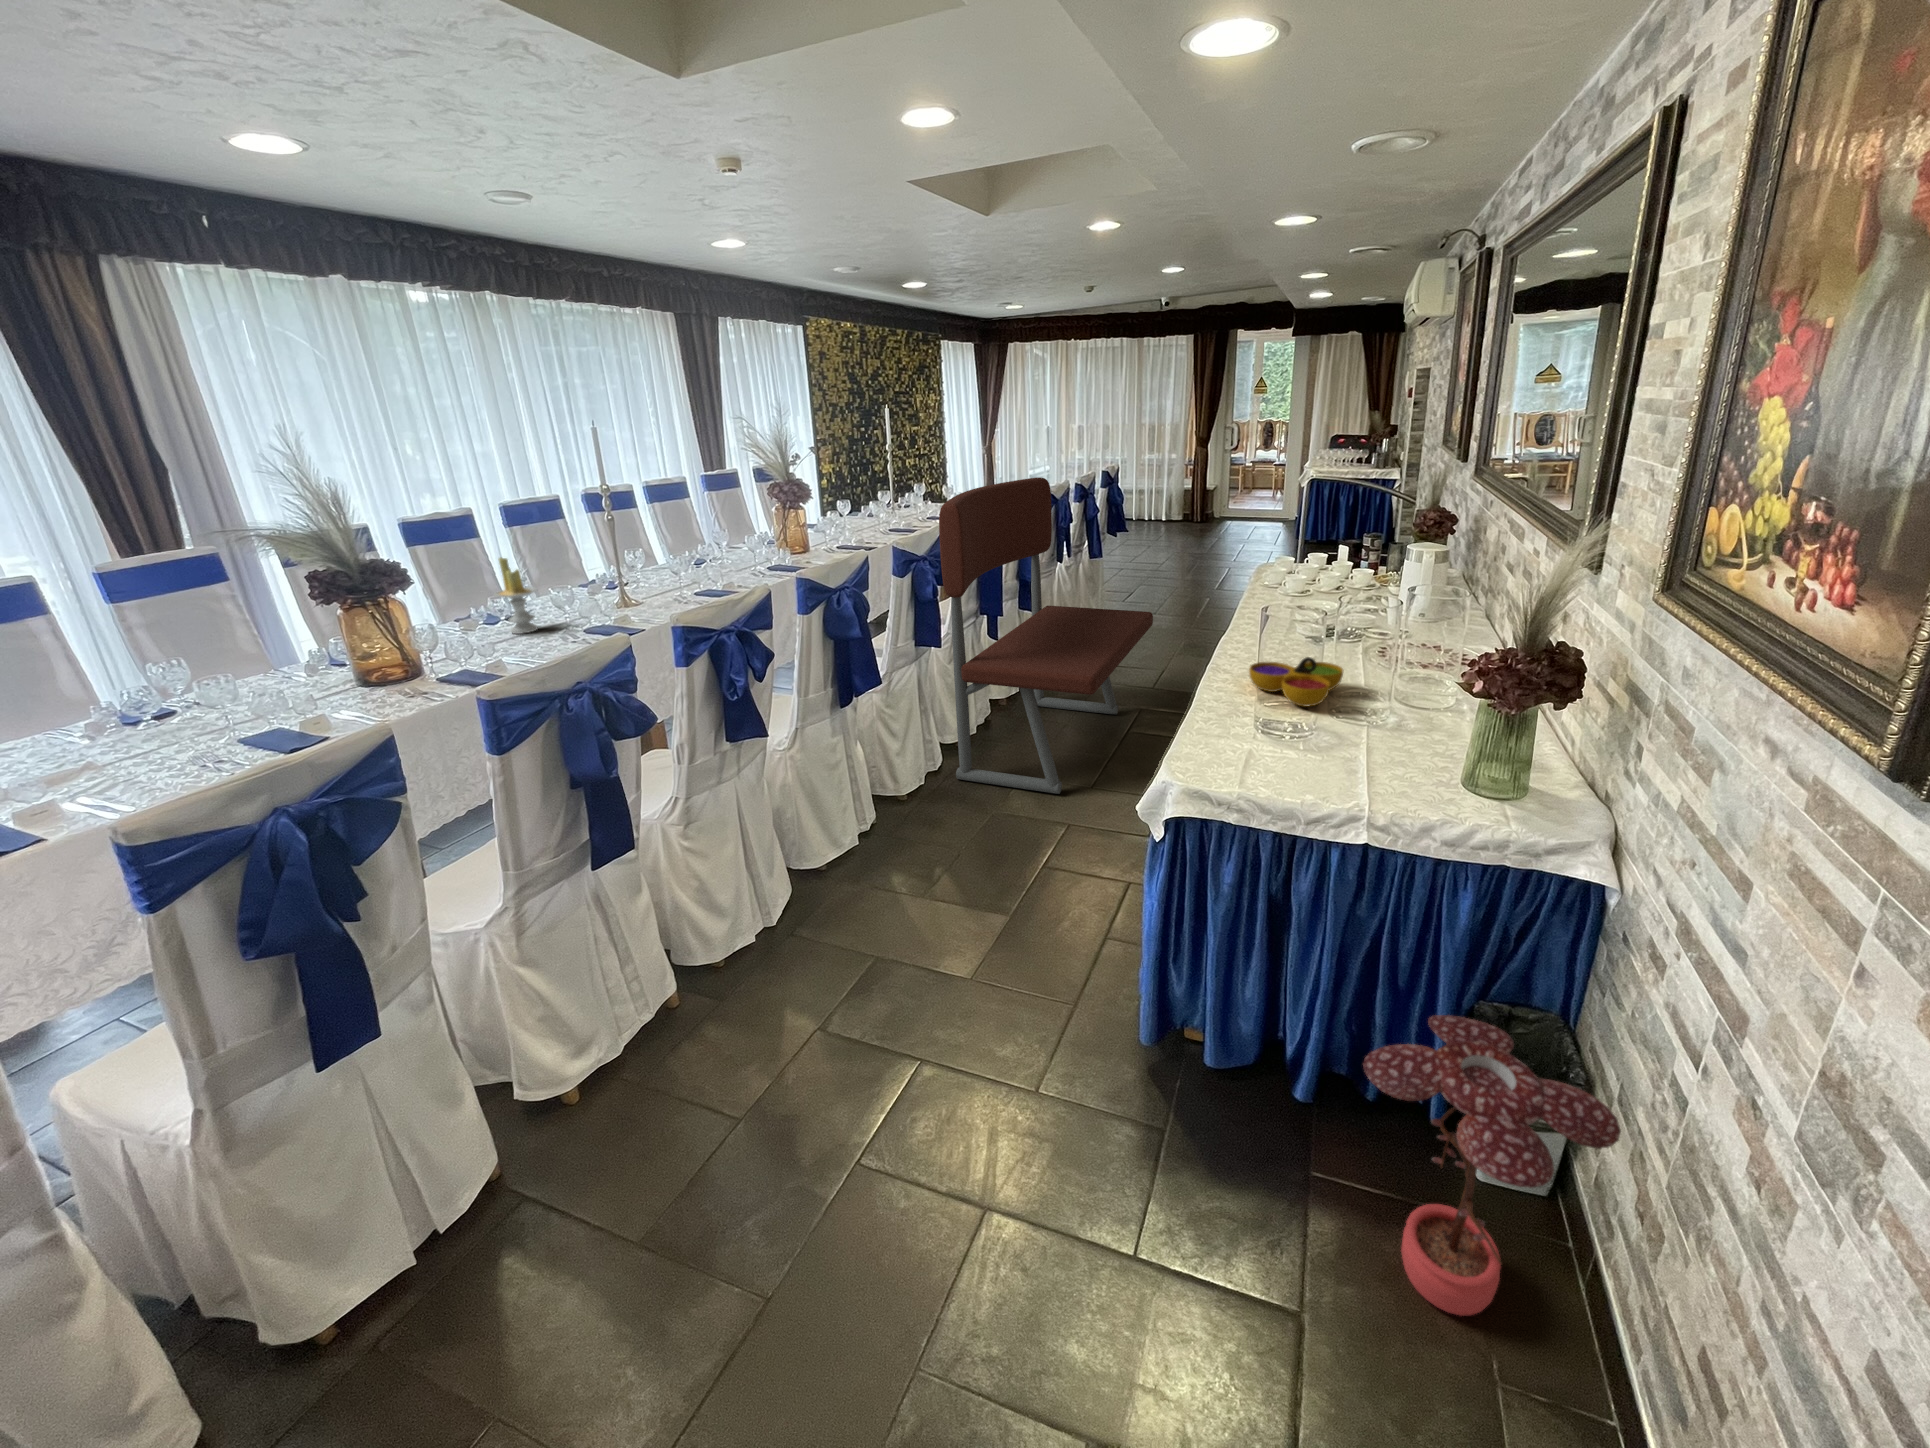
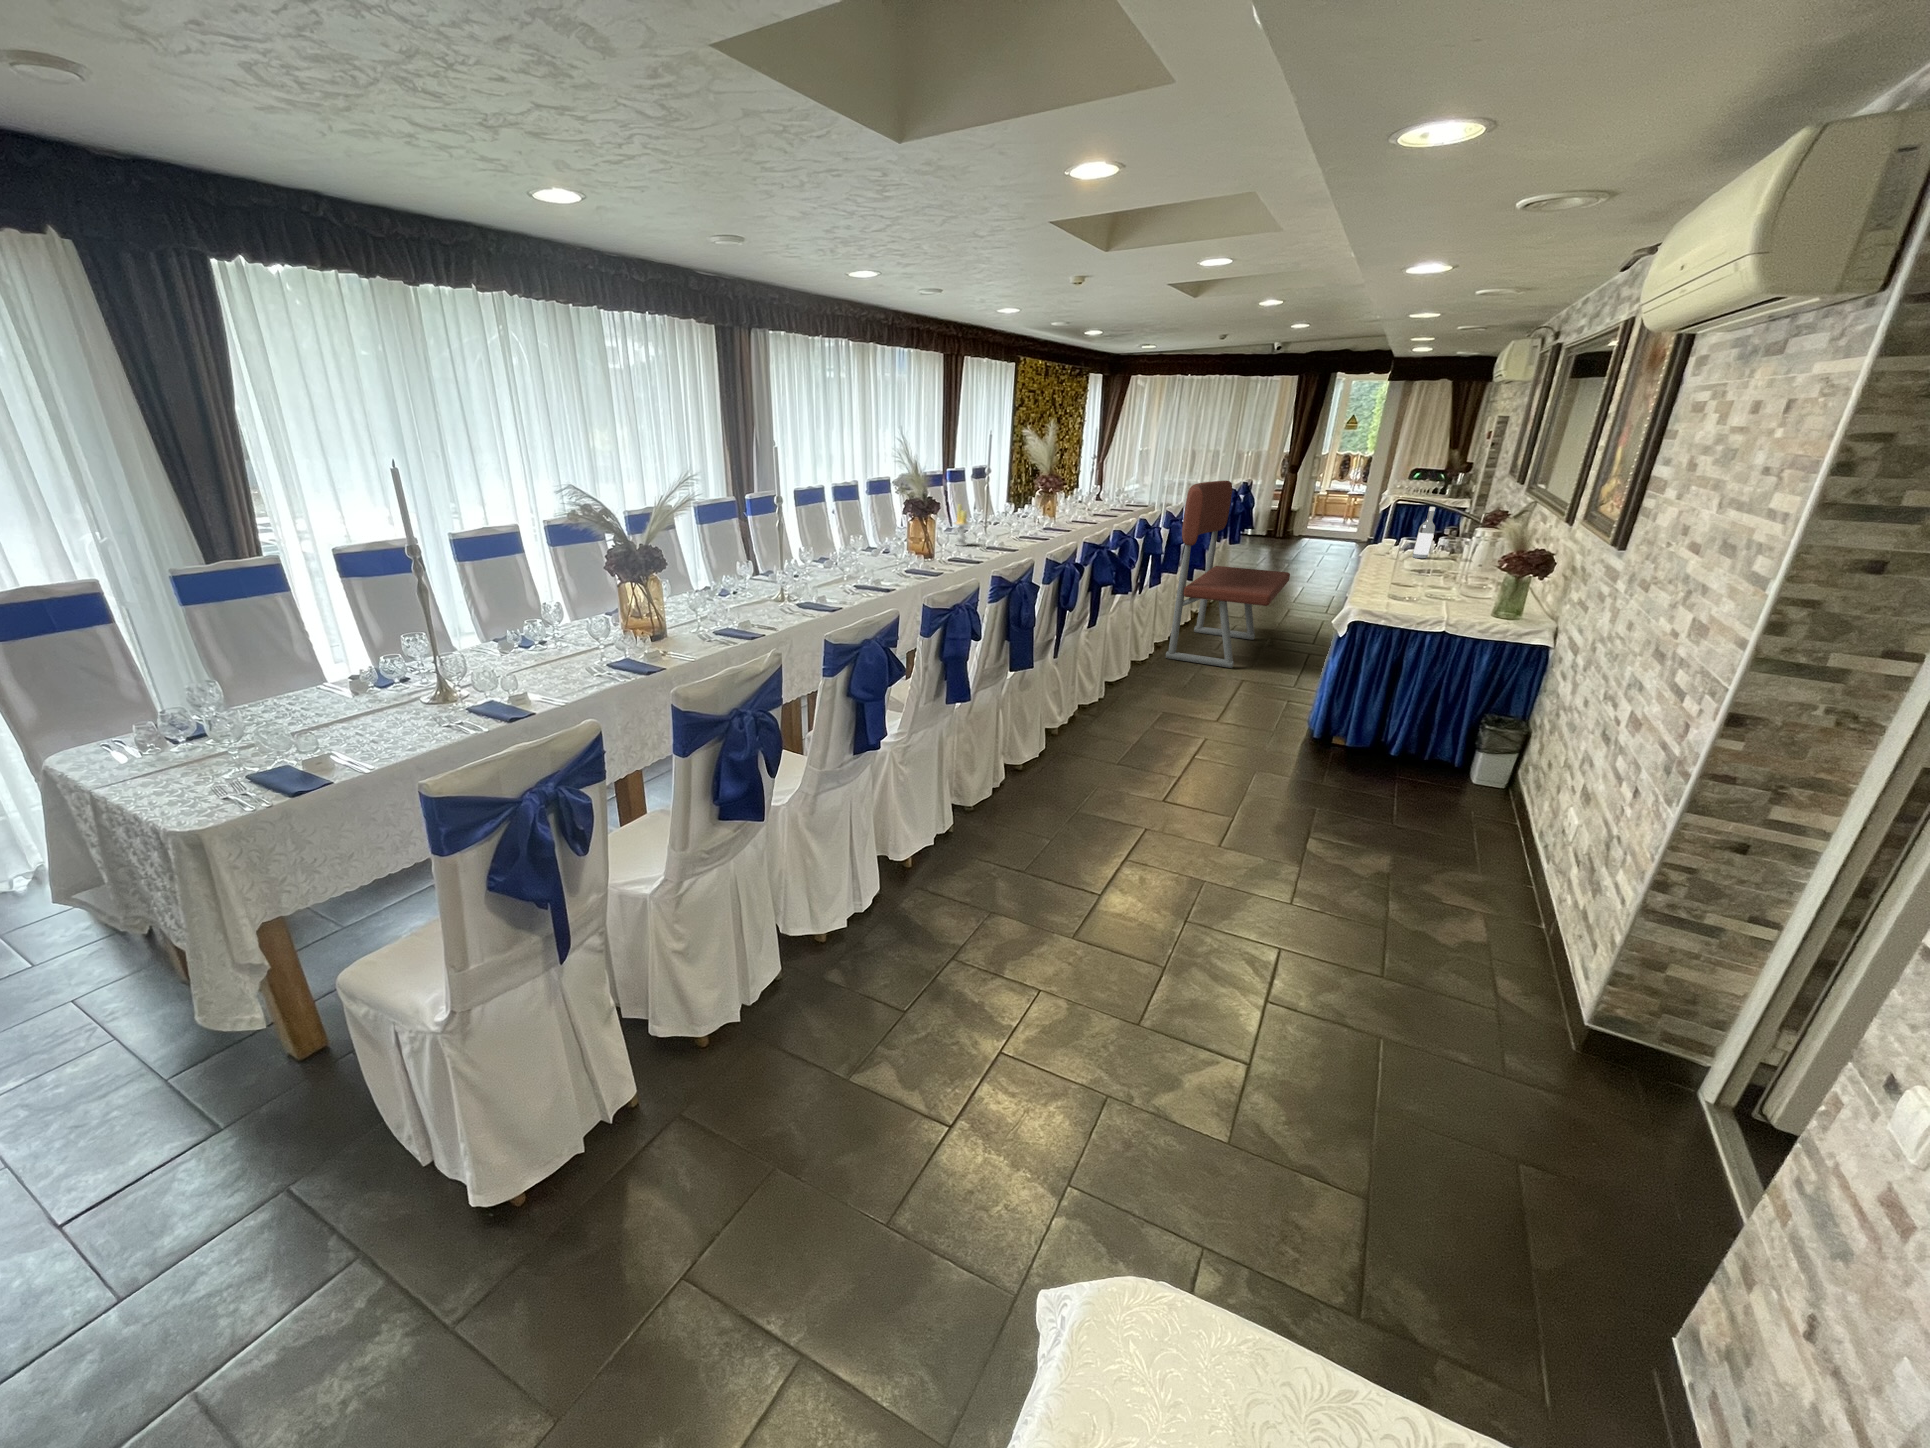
wine bottle: none [1318,510,1345,594] -> present [1412,507,1435,558]
decorative bowl: present [1249,657,1343,706] -> none [1383,570,1435,592]
potted plant: present [1363,1015,1621,1316] -> none [1434,693,1535,802]

